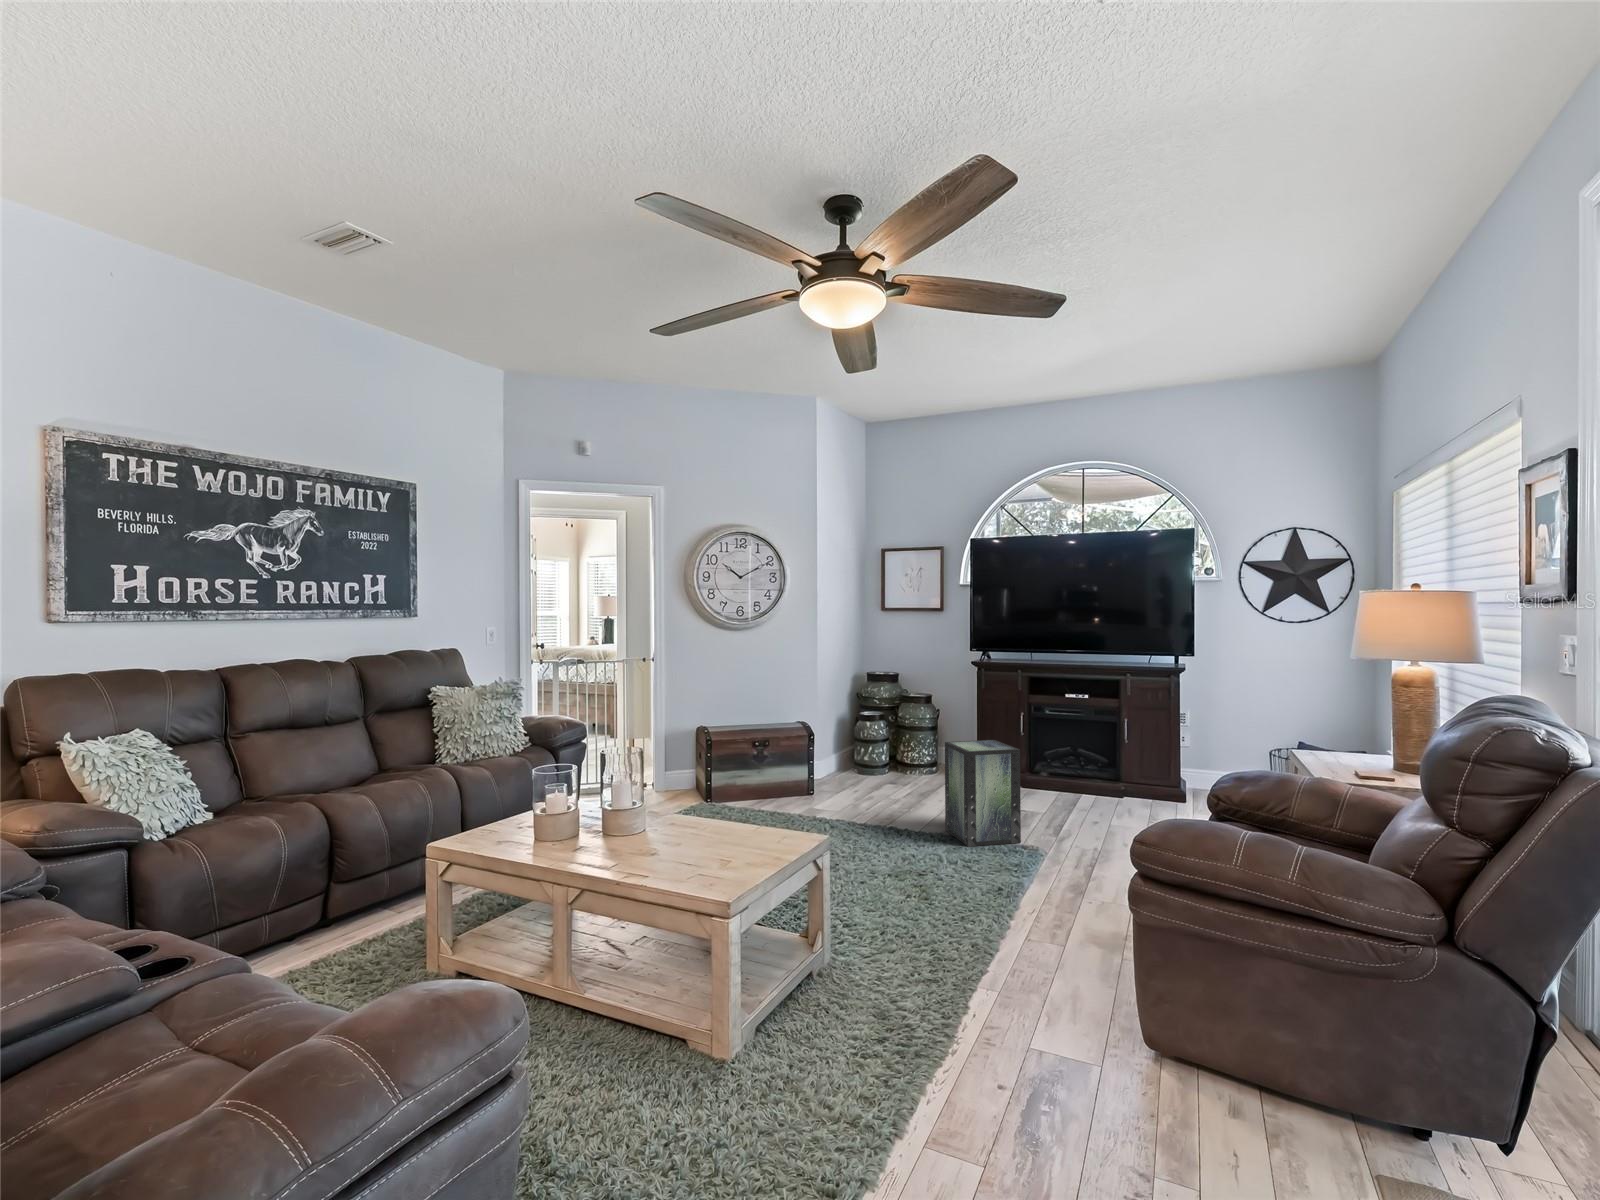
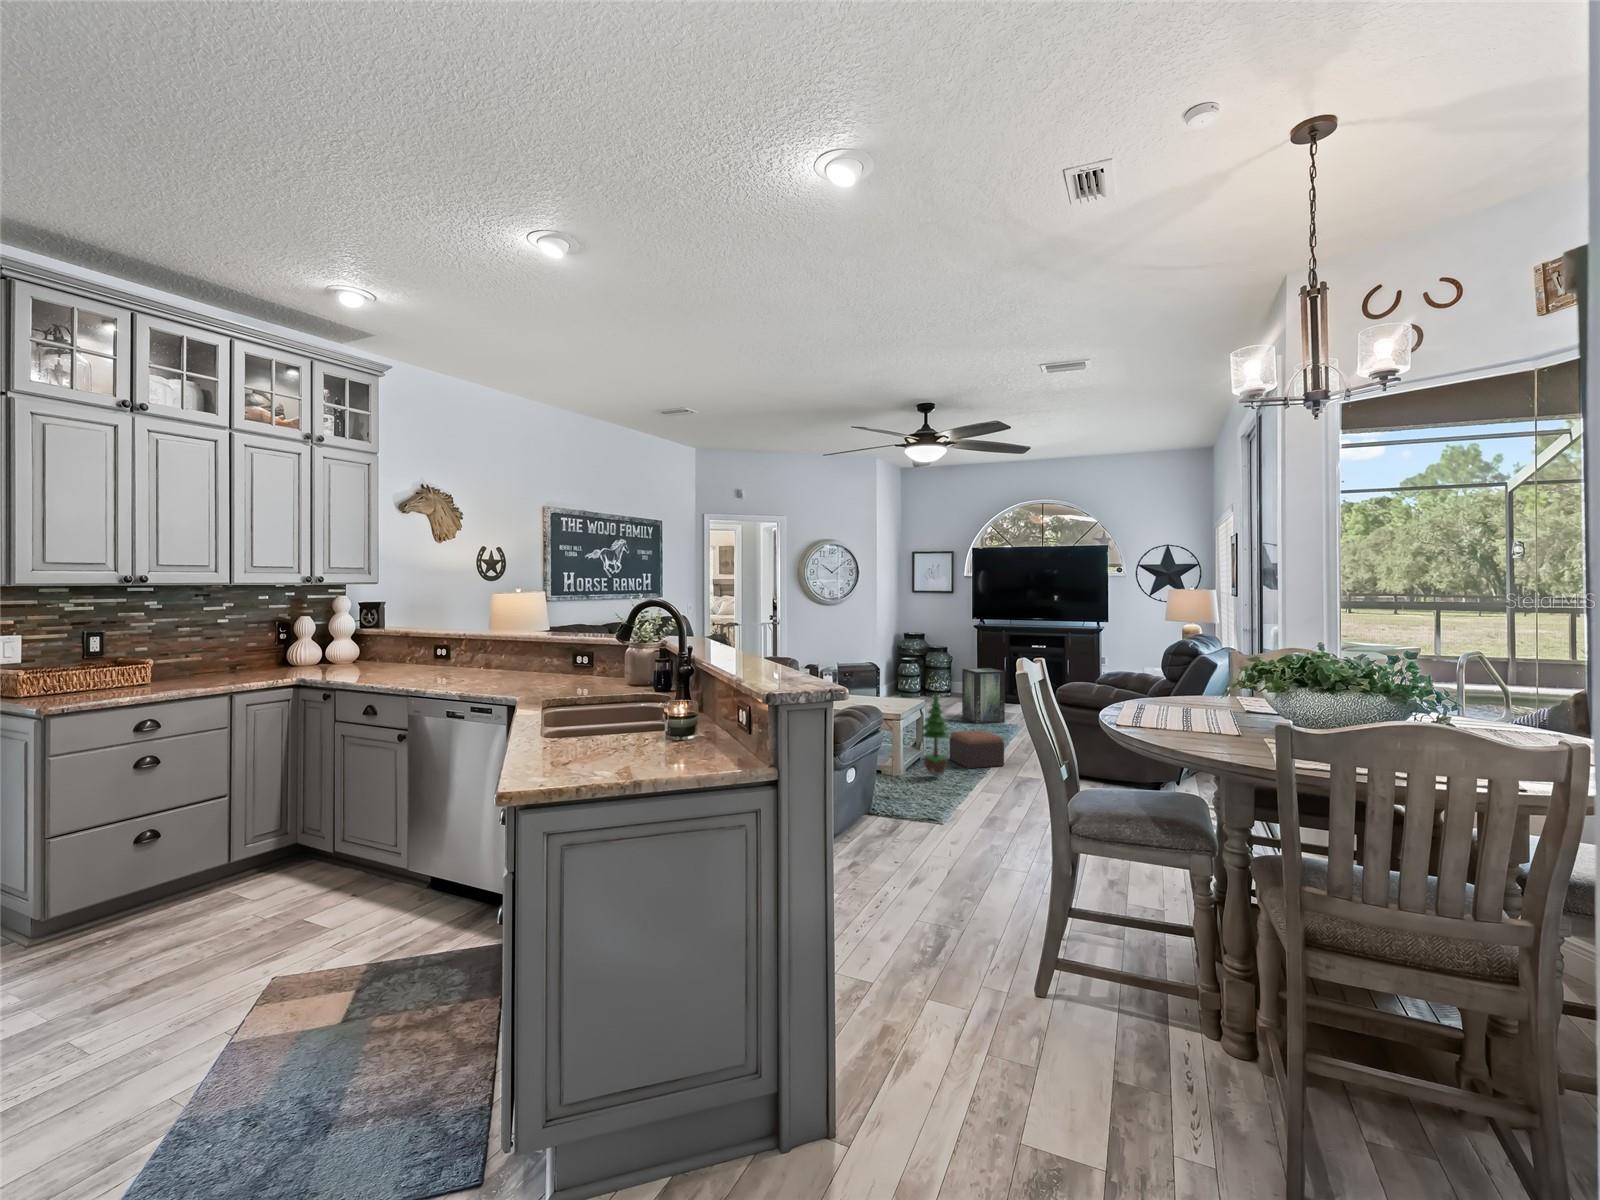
potted tree: none [790,856,871,1082] -> present [922,694,950,777]
footstool: none [890,912,1014,1028] -> present [950,730,1004,768]

